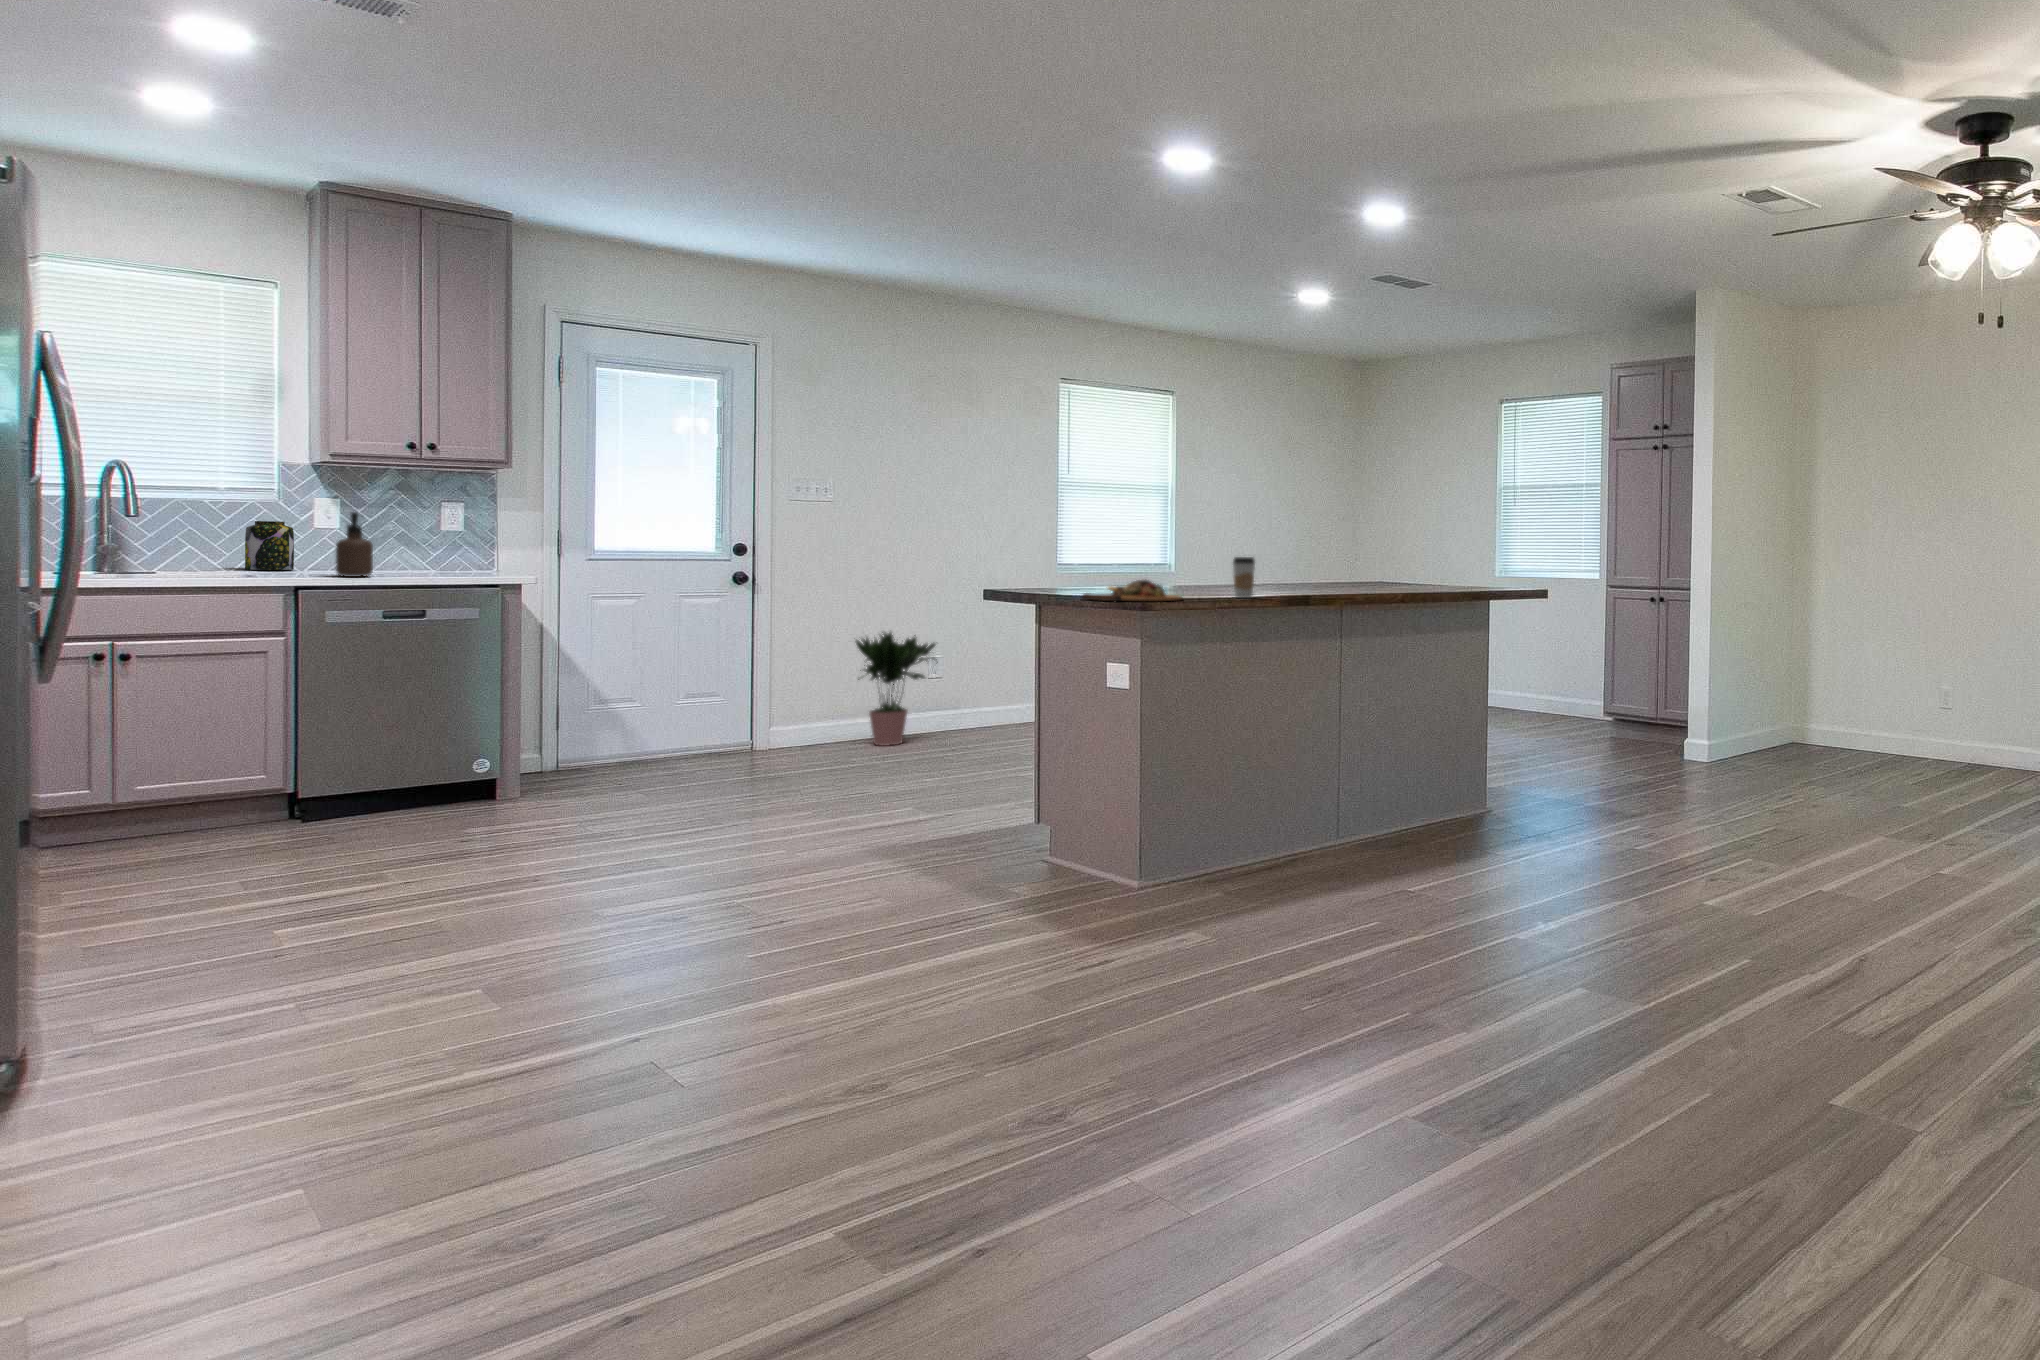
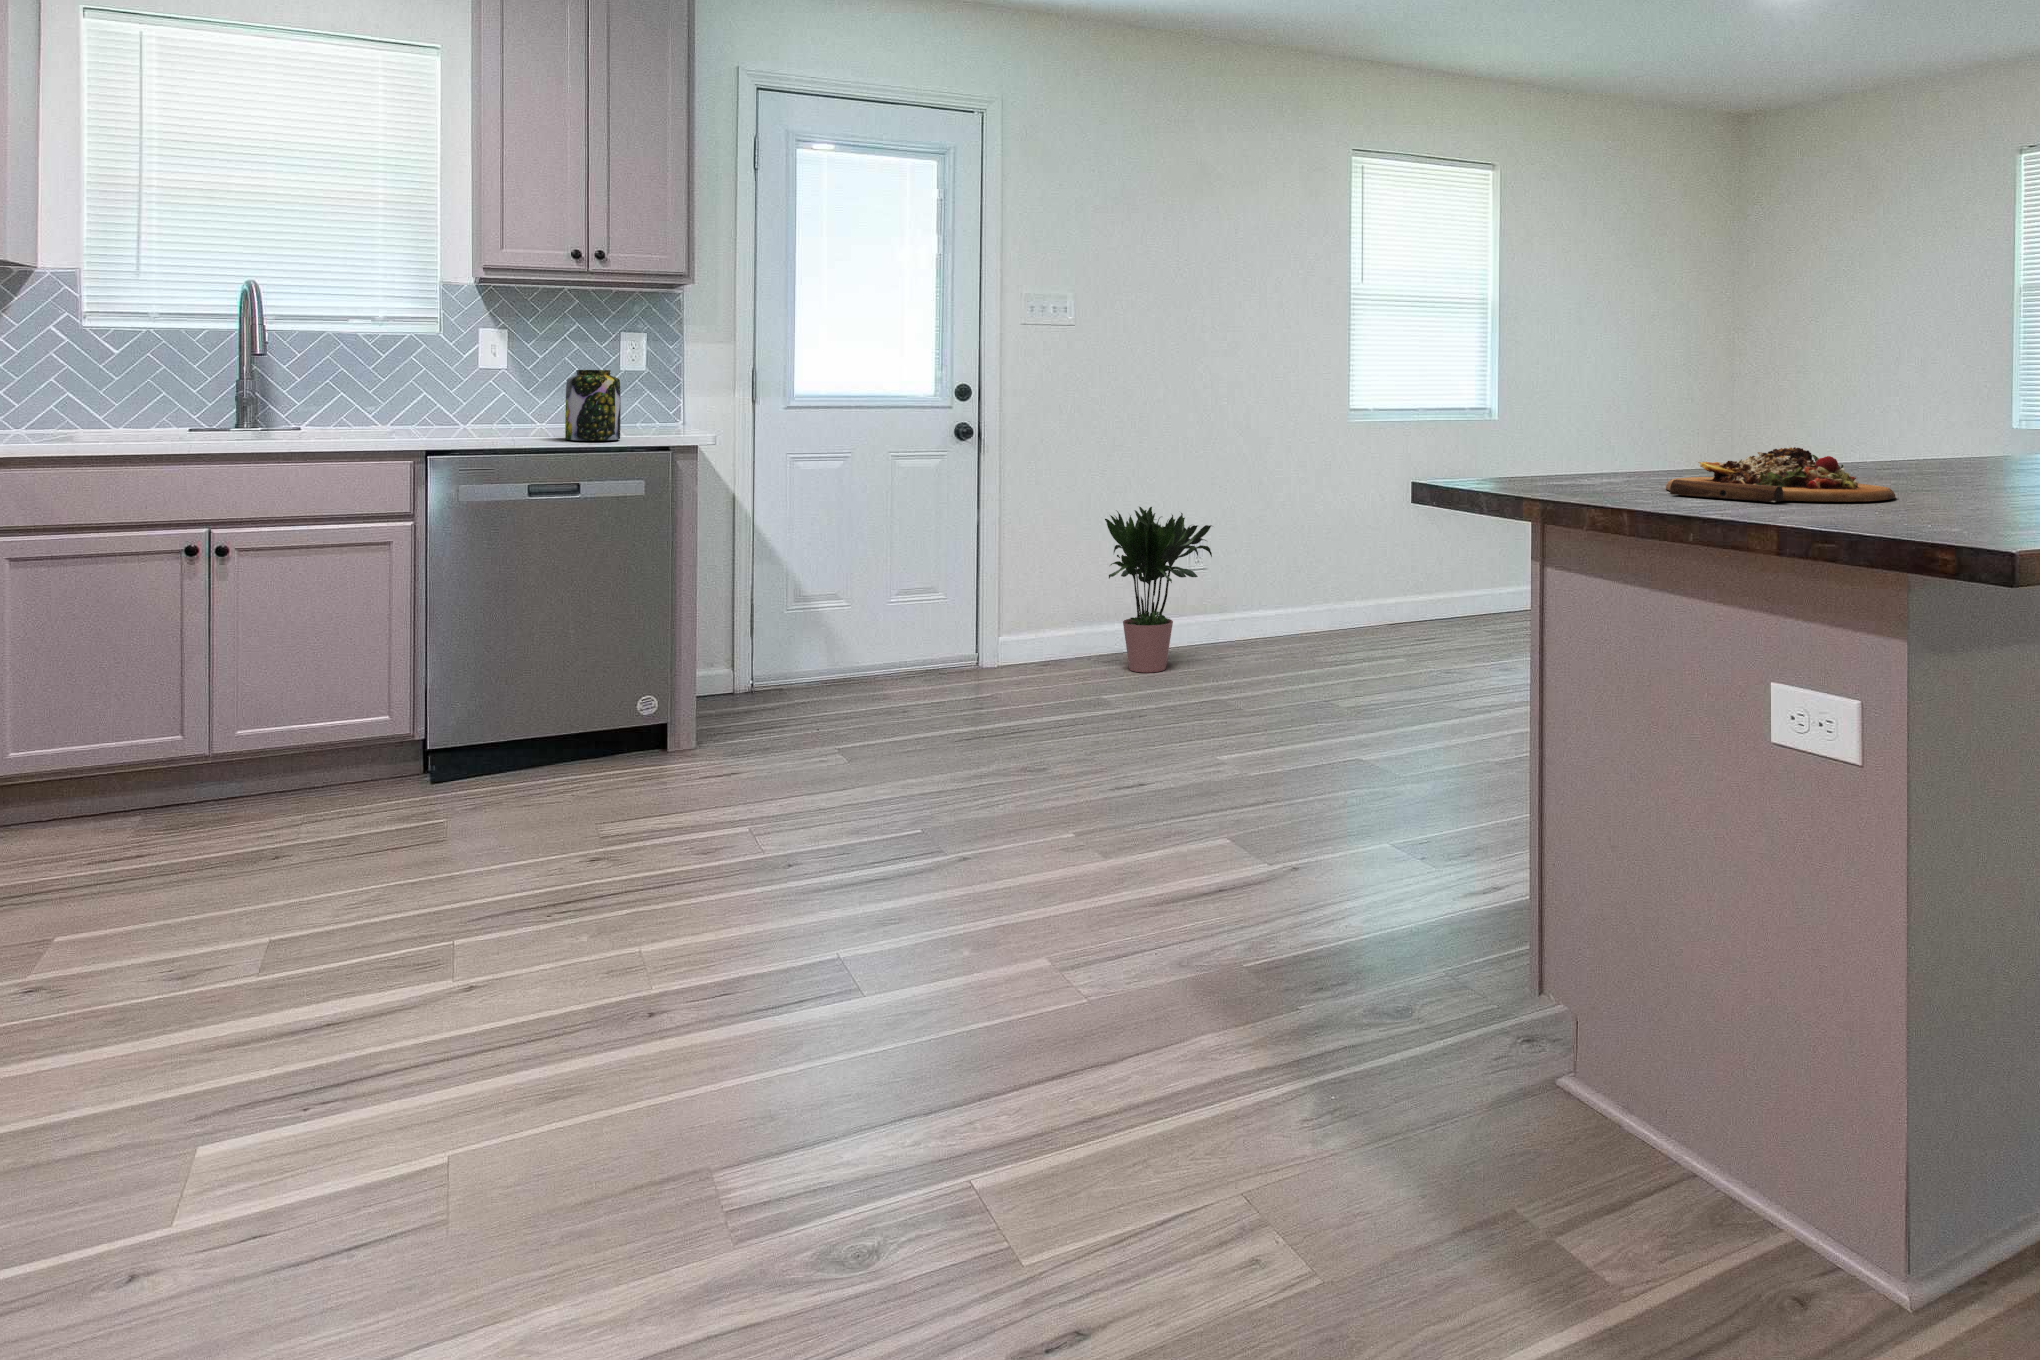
soap dispenser: present [336,512,373,577] -> none [484,346,526,435]
jar: present [245,521,294,570] -> present [565,370,621,441]
coffee cup: present [1233,557,1255,598] -> none [1953,395,2013,489]

